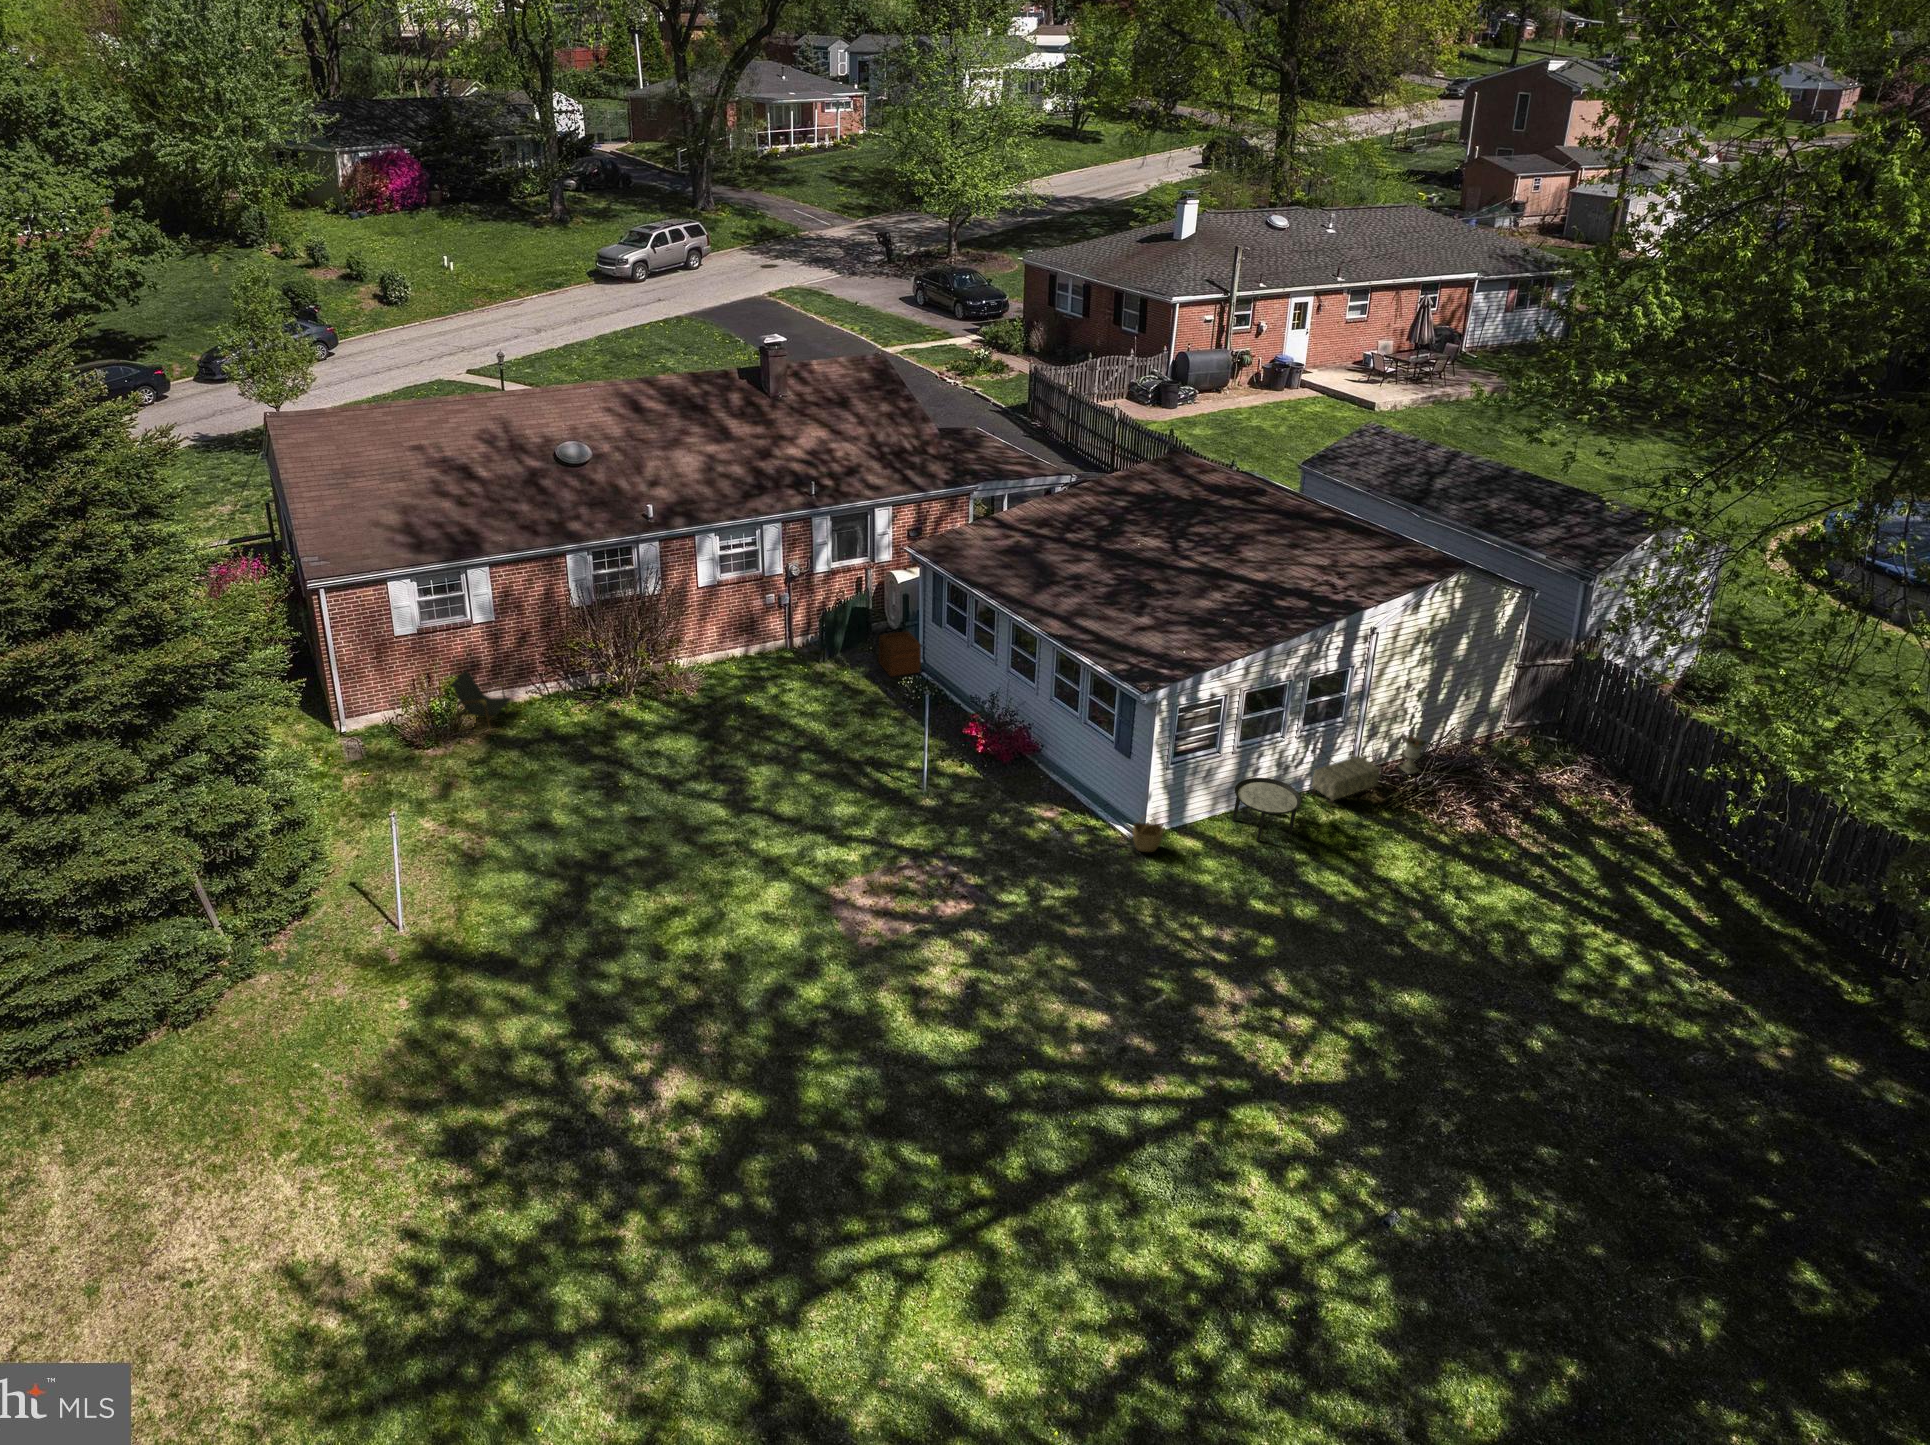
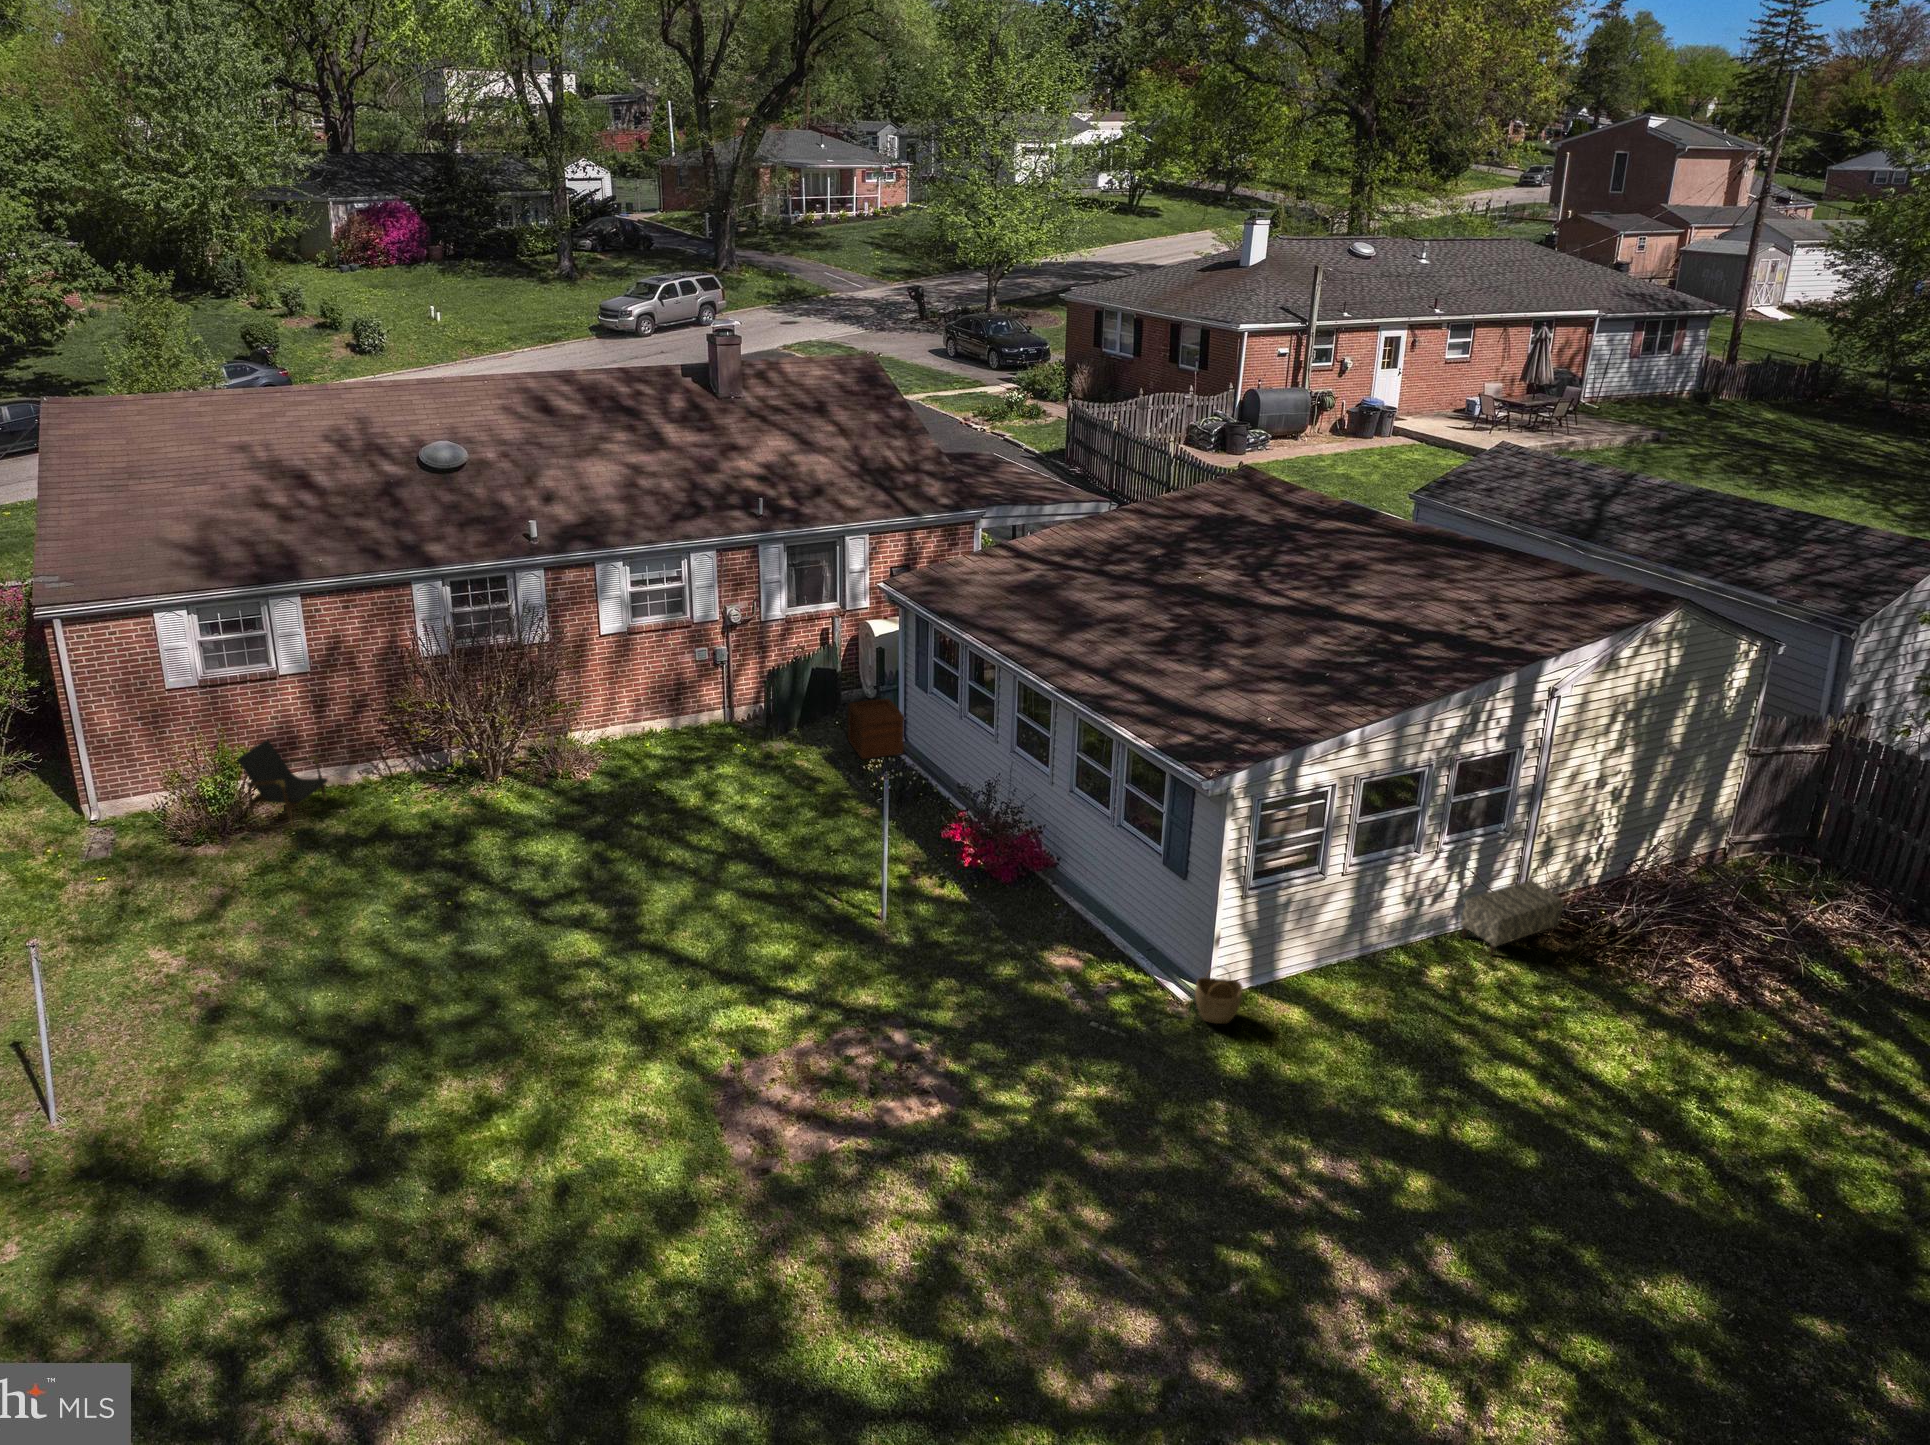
planter: present [1399,736,1426,774] -> none [1583,853,1629,908]
round table: present [1232,778,1302,842] -> none [1345,911,1453,1010]

